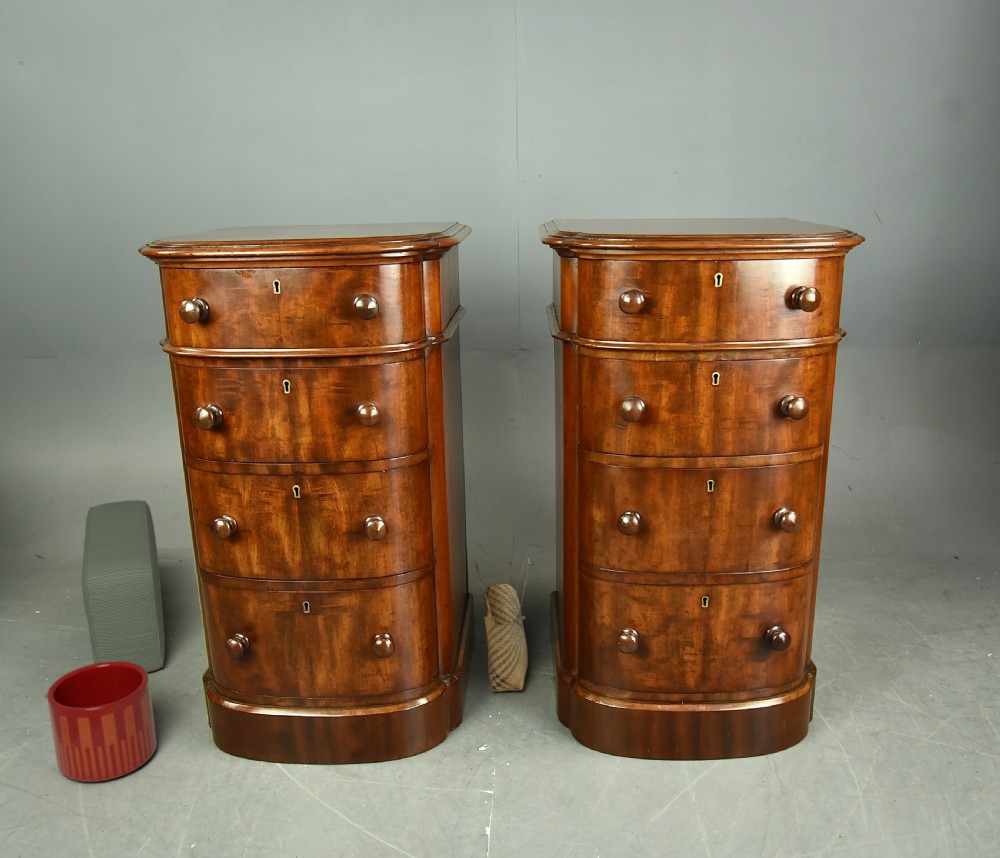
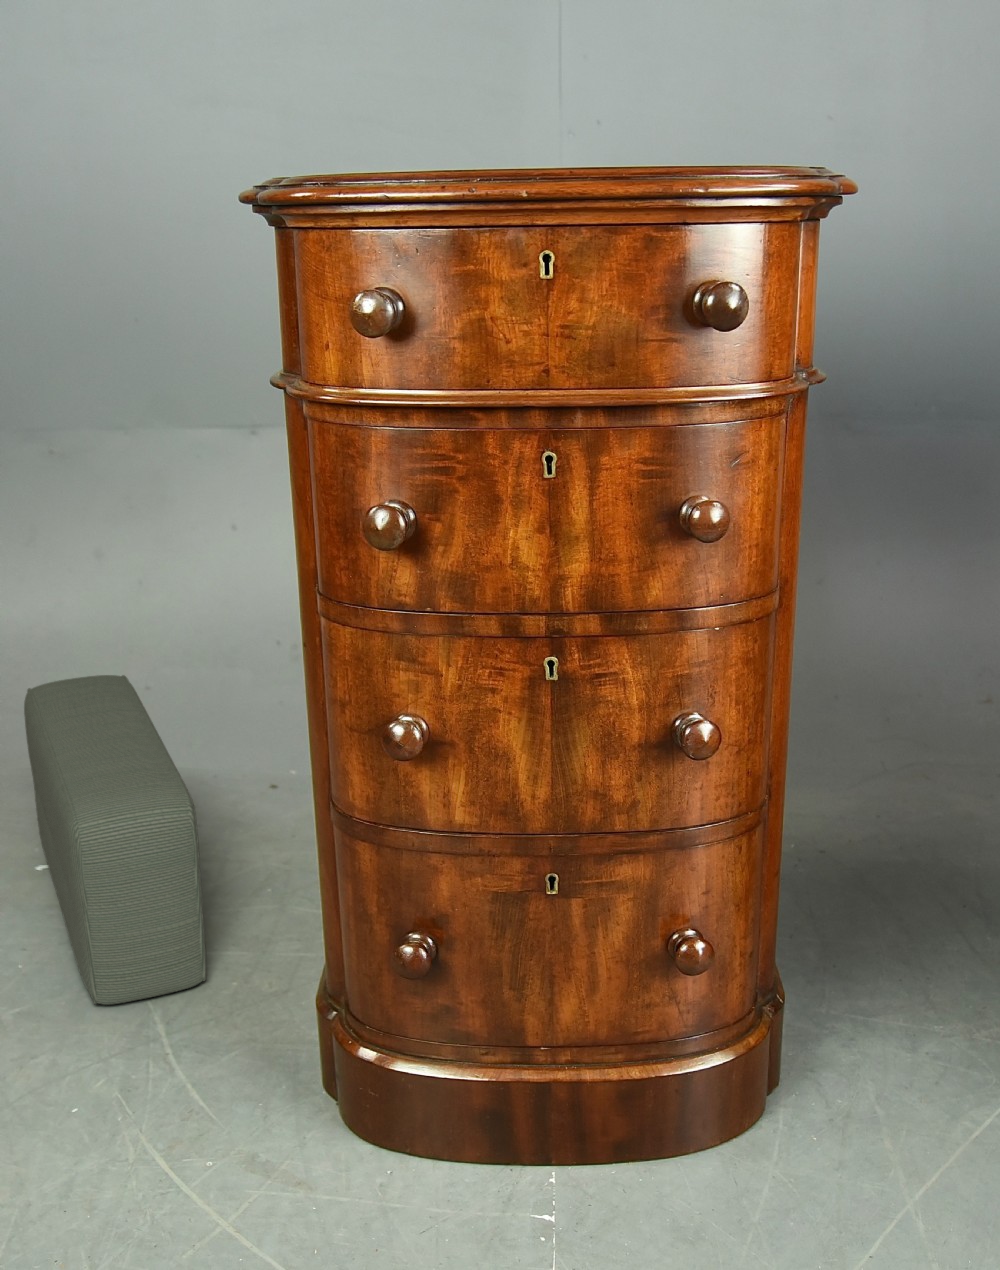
woven basket: present [475,558,530,692] -> none [785,779,895,1020]
planter: present [47,661,157,782] -> none [57,983,248,1214]

